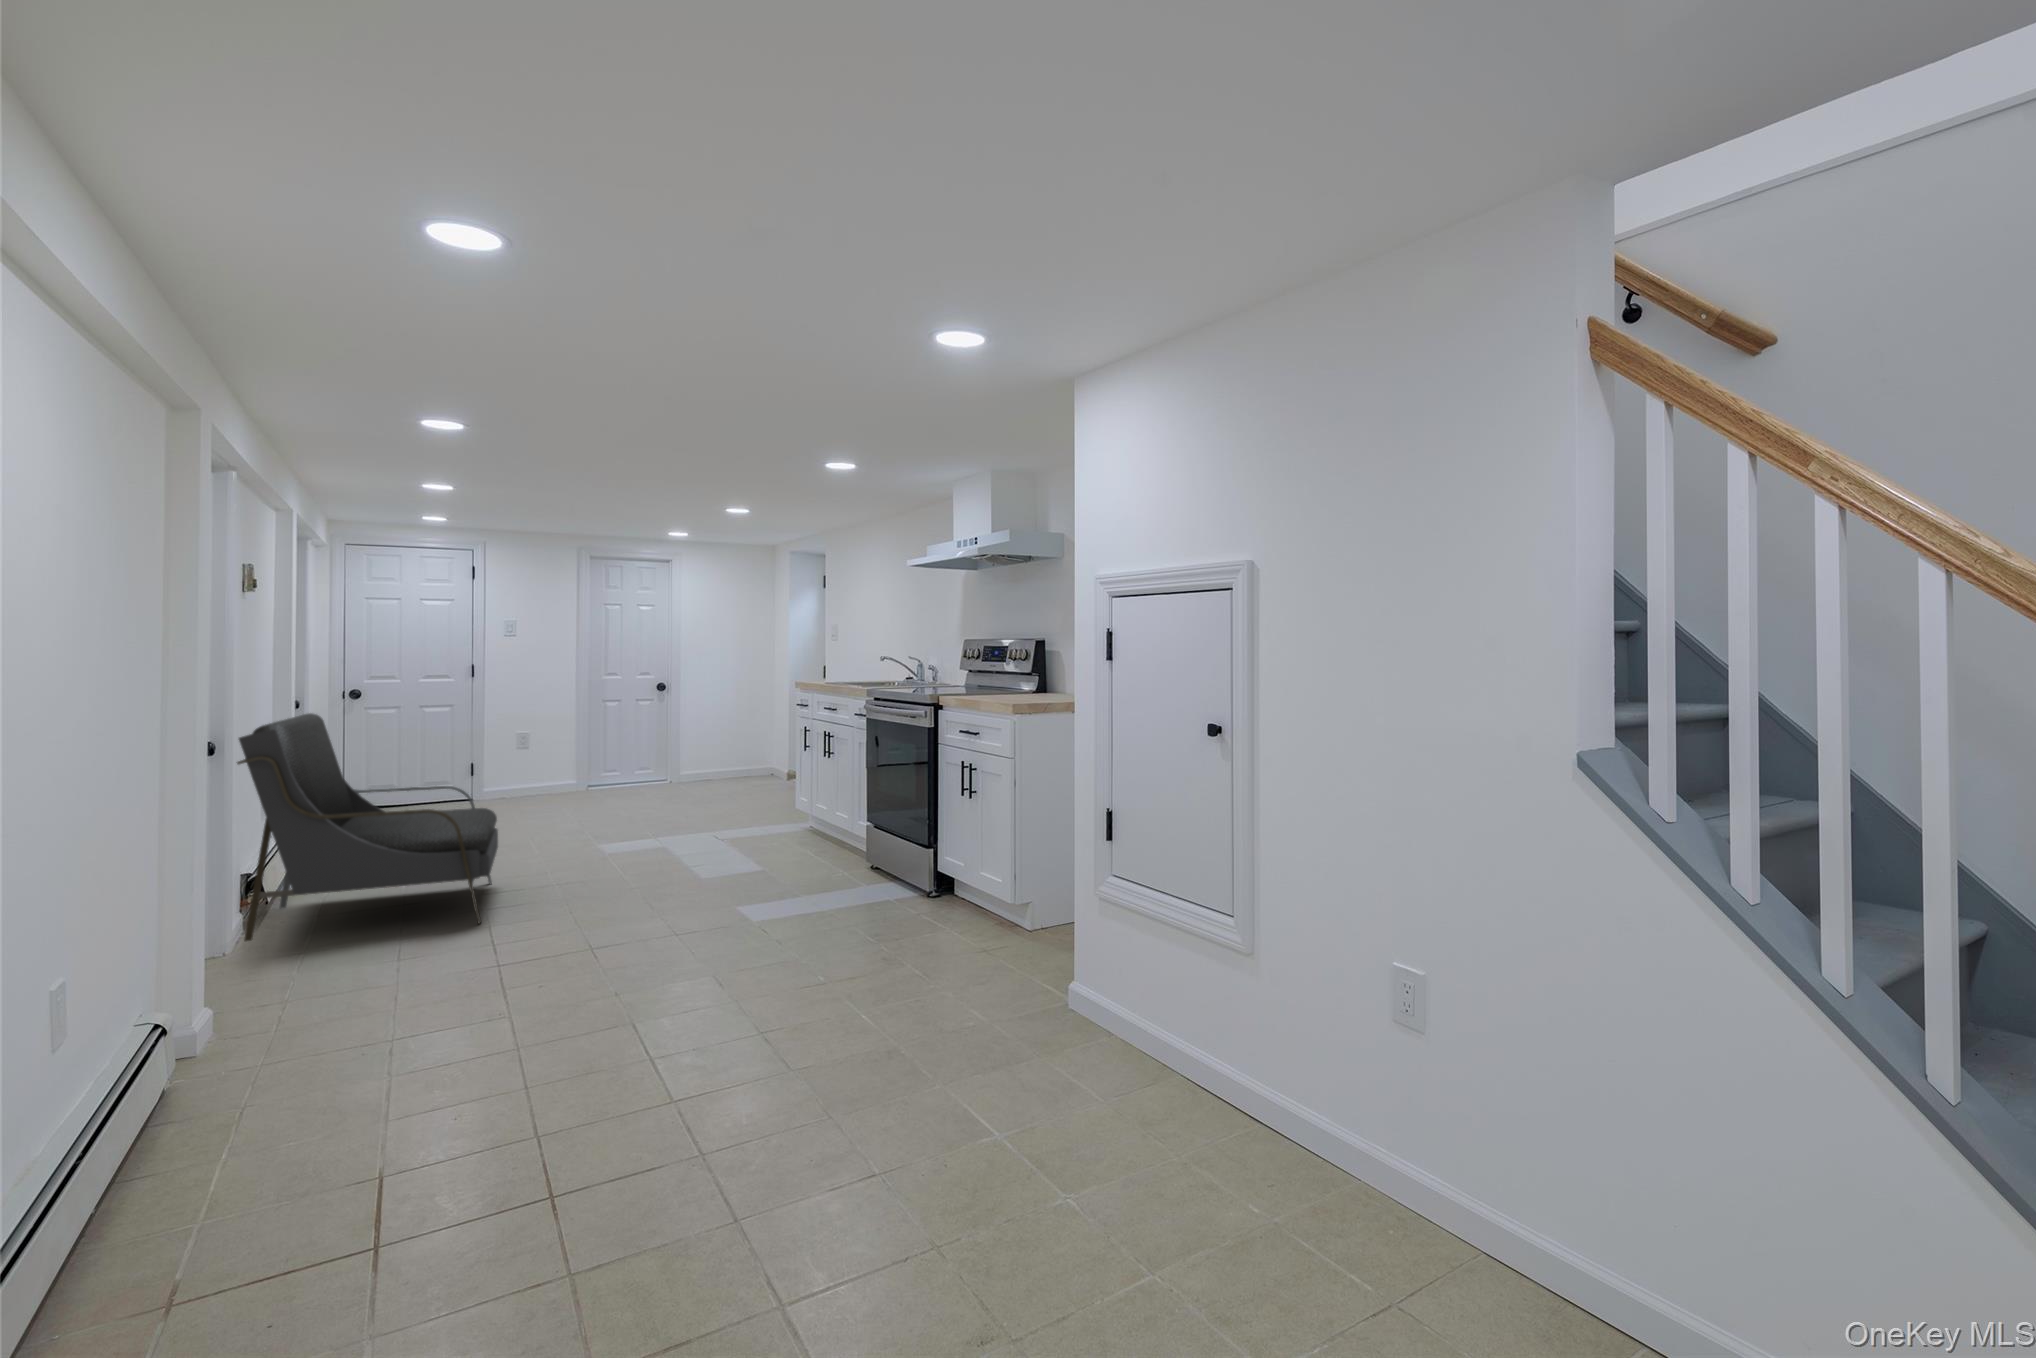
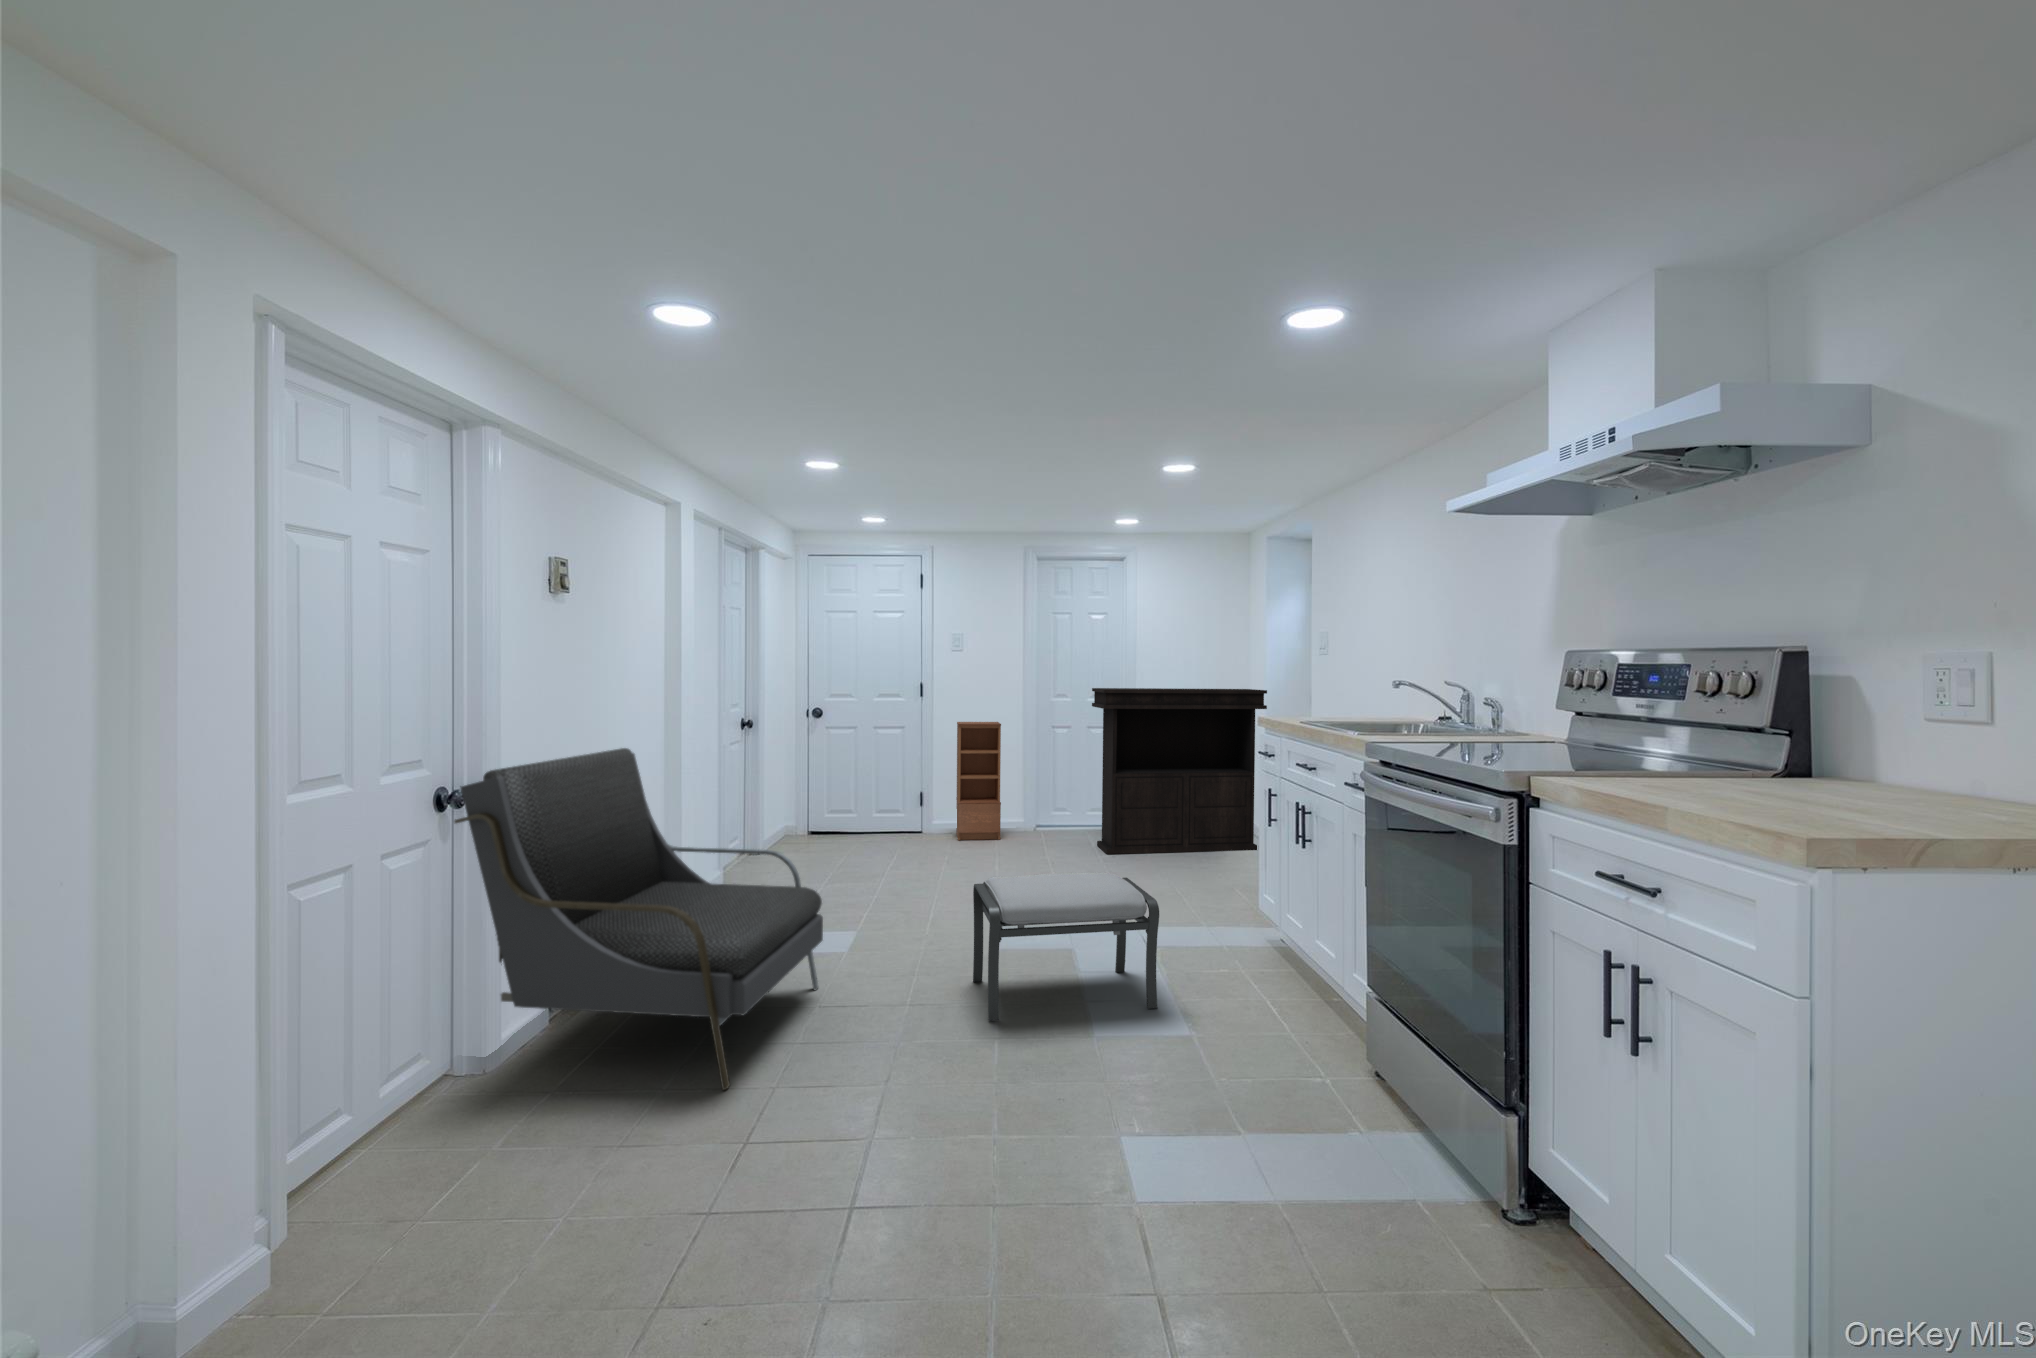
console table: none [647,665,790,799] -> present [1092,688,1267,854]
bookcase: none [514,697,563,802] -> present [956,722,1001,840]
ottoman: none [610,785,746,879] -> present [973,873,1159,1021]

